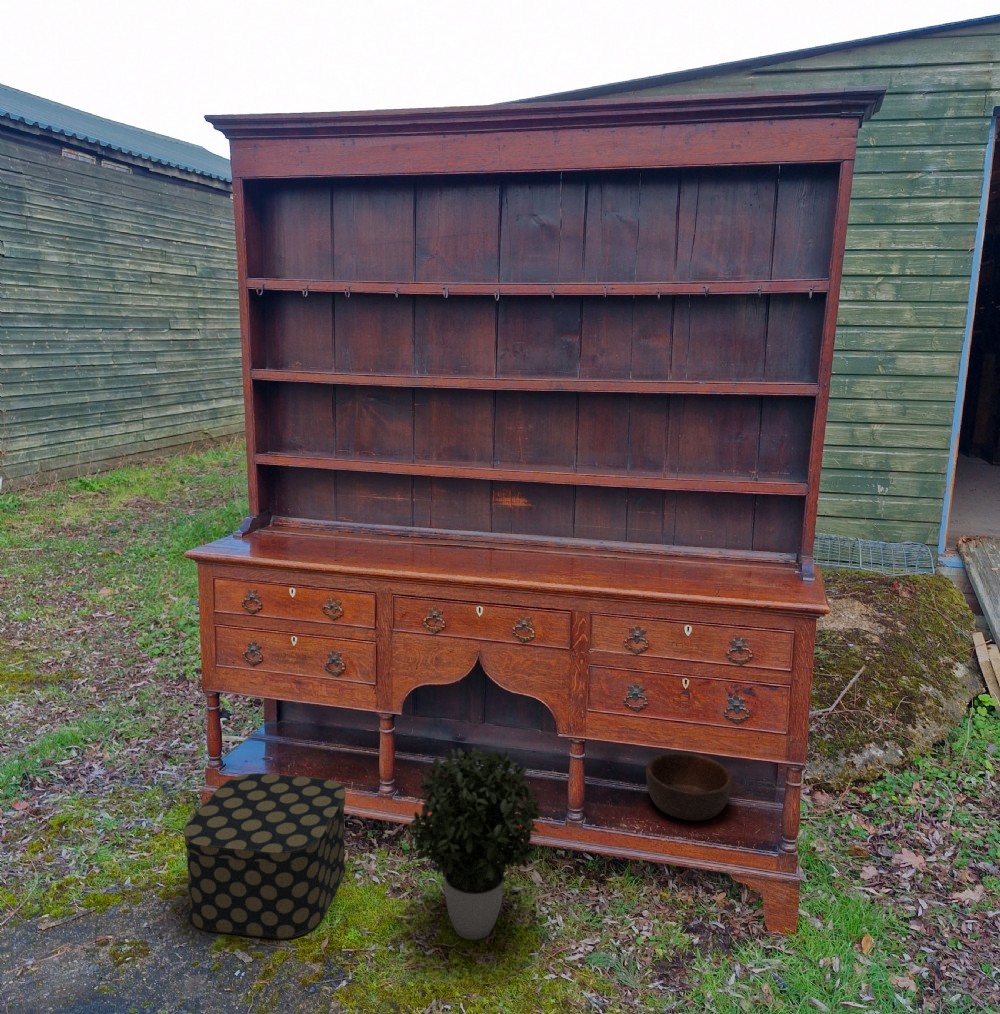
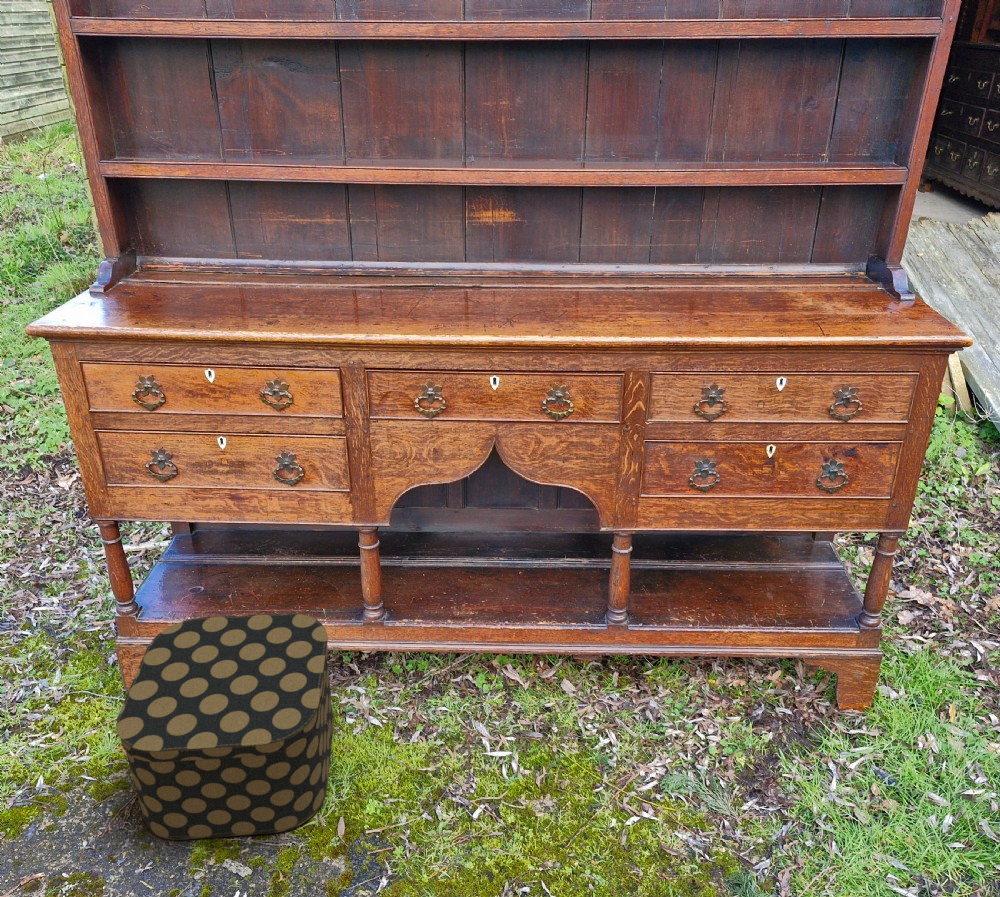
potted plant: present [411,748,543,940] -> none [440,564,611,785]
wooden bowl: present [646,752,732,821] -> none [688,521,791,603]

